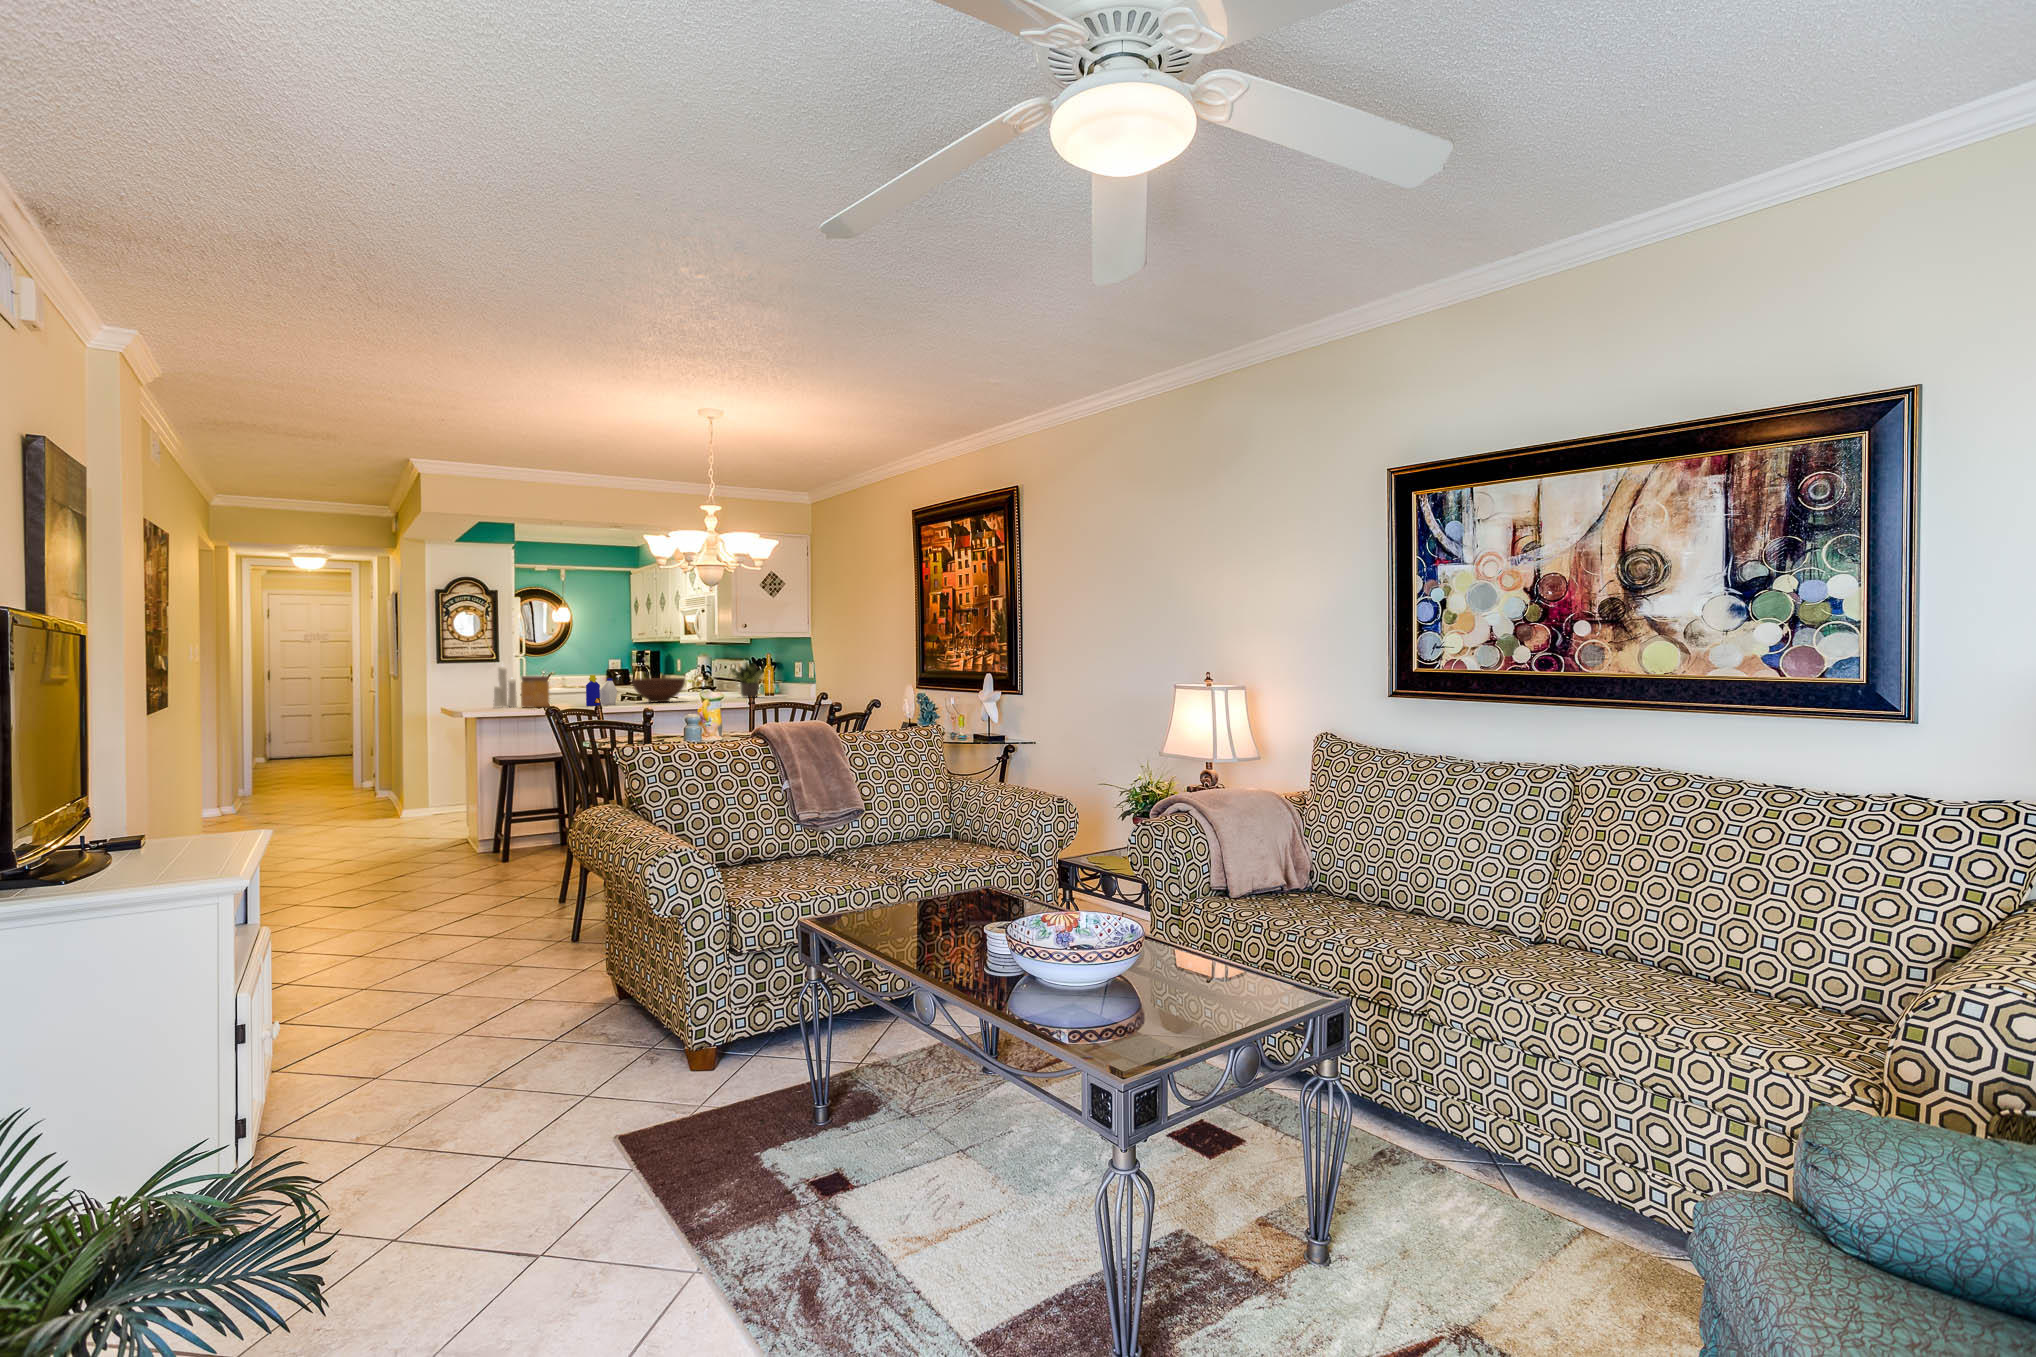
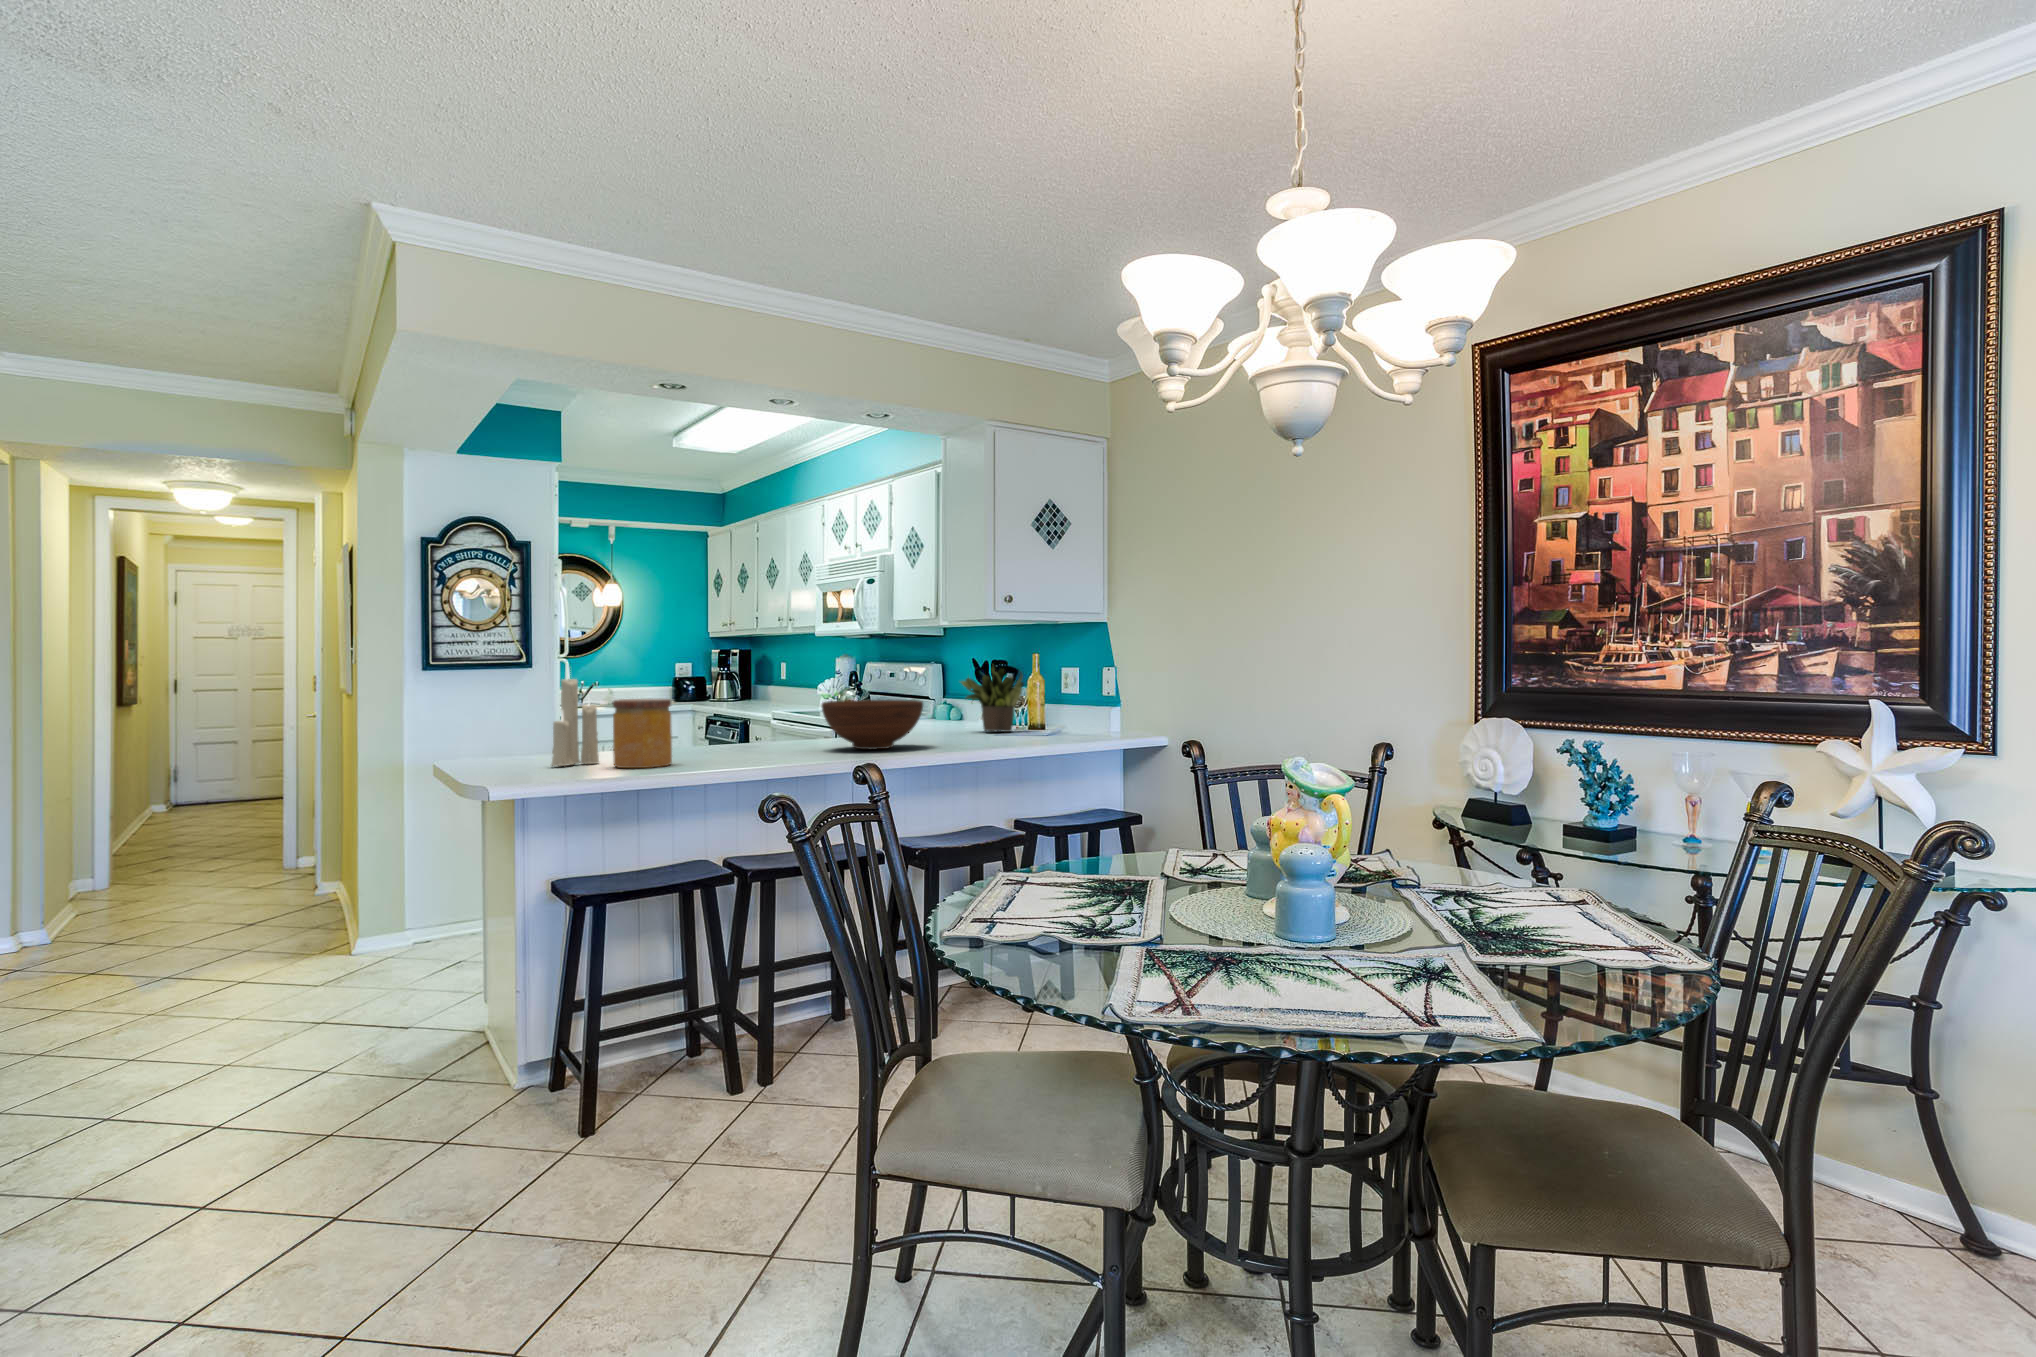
bottle: present [586,675,617,706] -> none [751,697,806,763]

